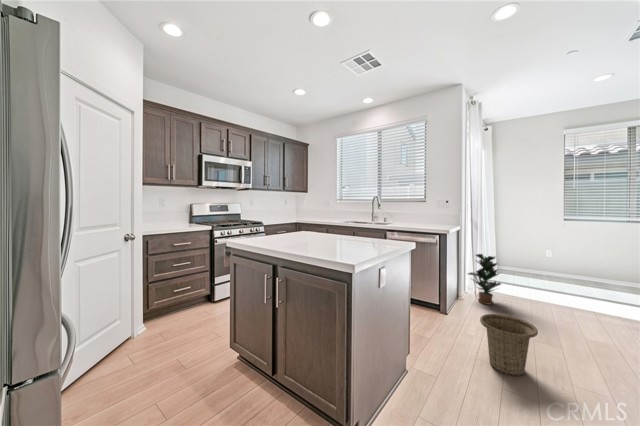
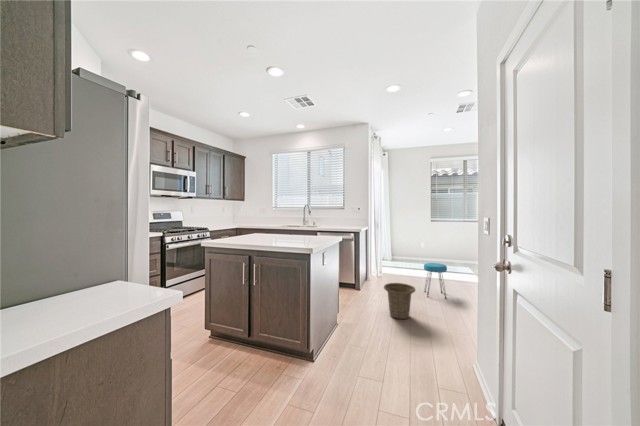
potted plant: present [468,254,501,305] -> none [373,246,396,282]
stool: none [552,286,599,348] -> present [424,263,447,298]

